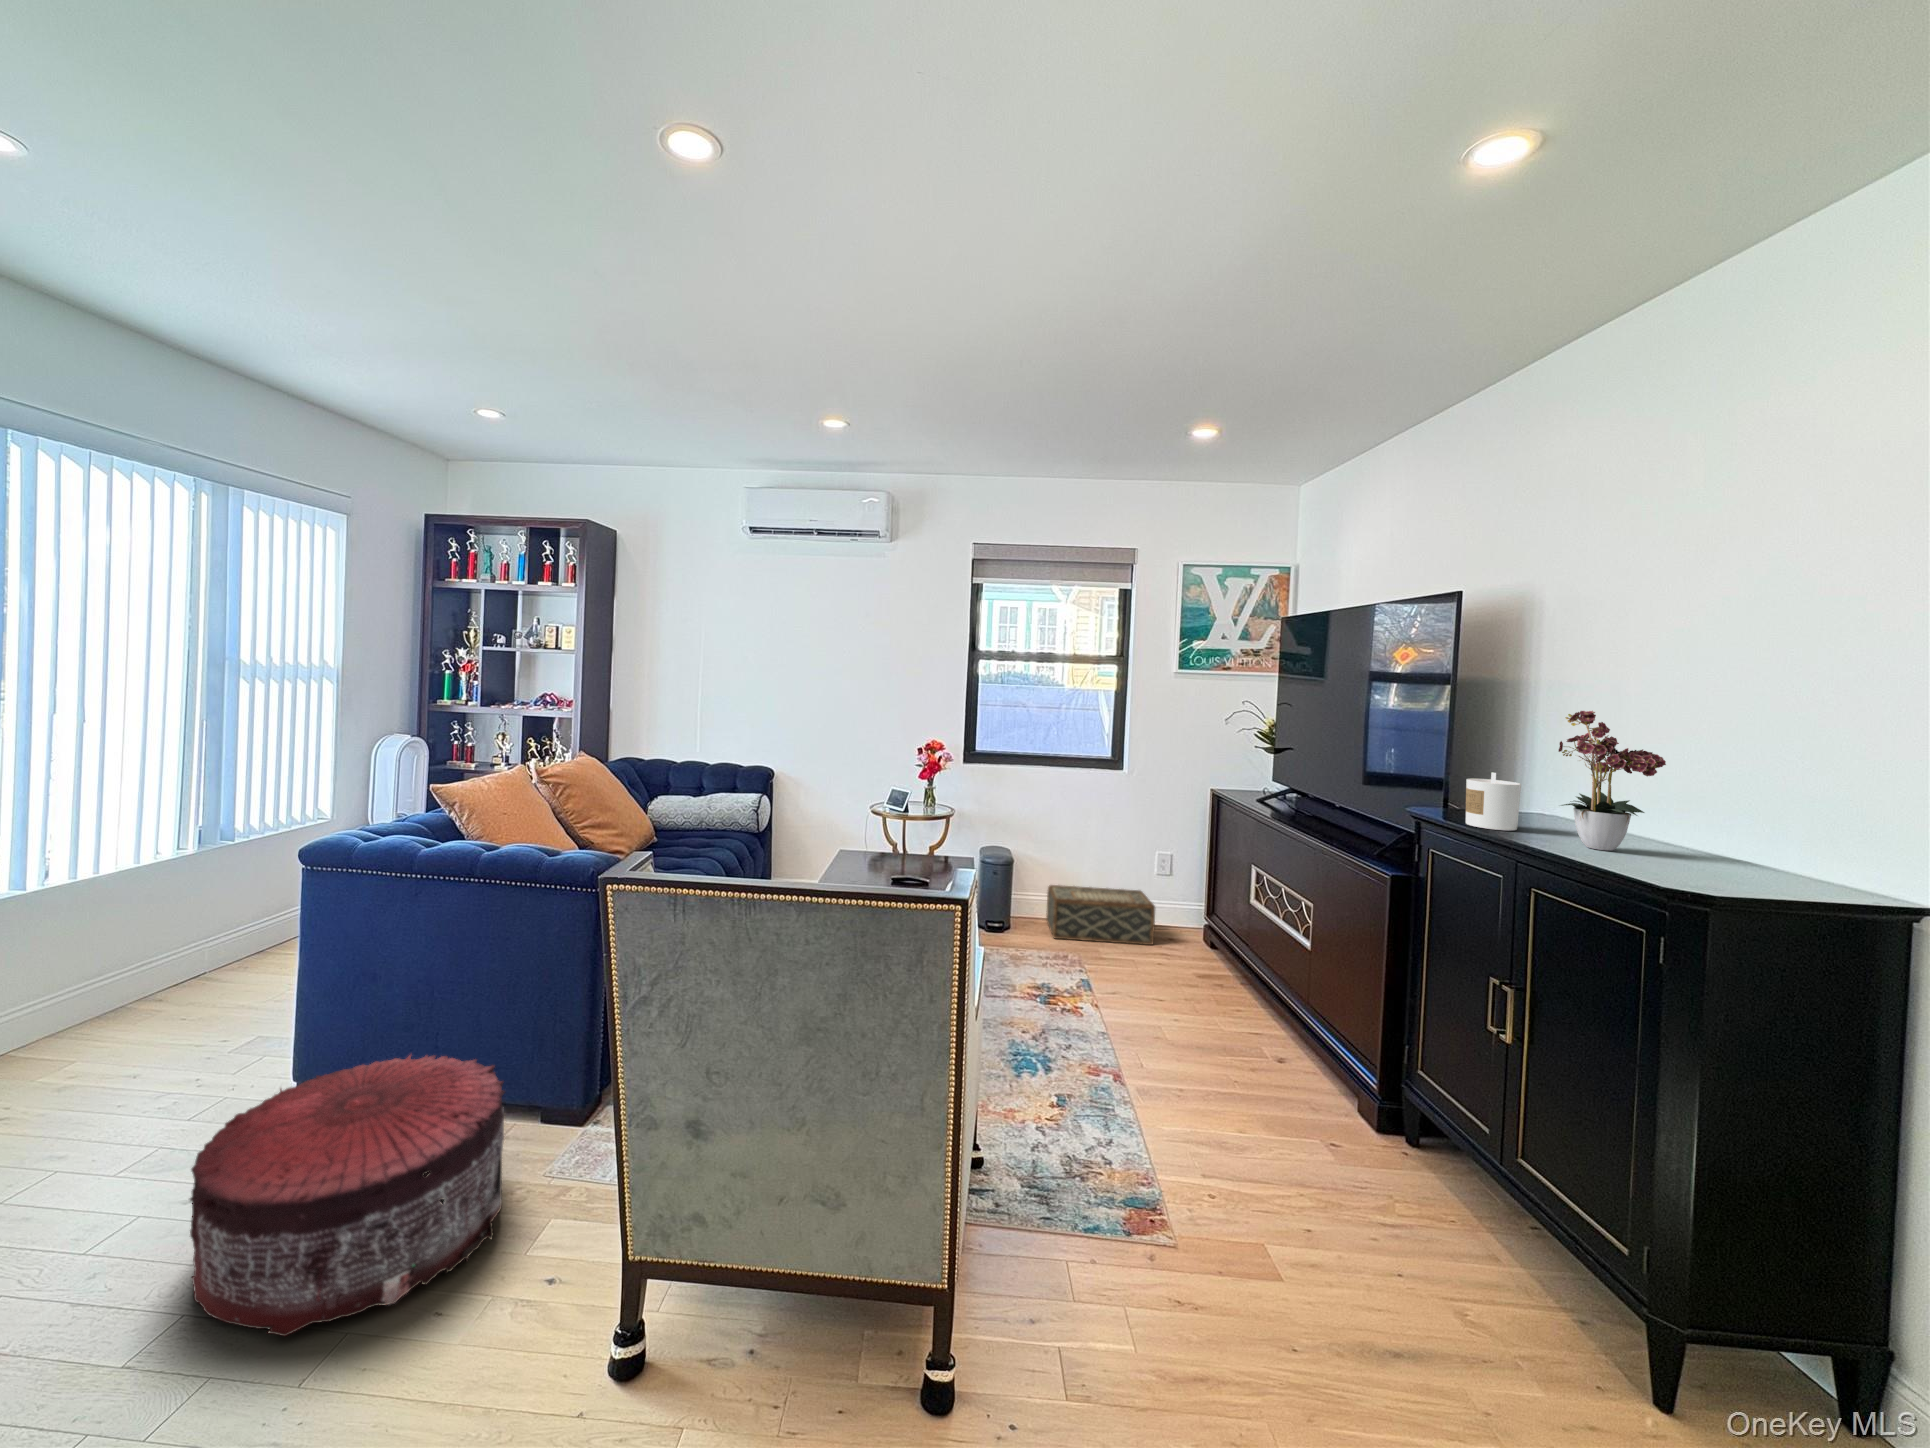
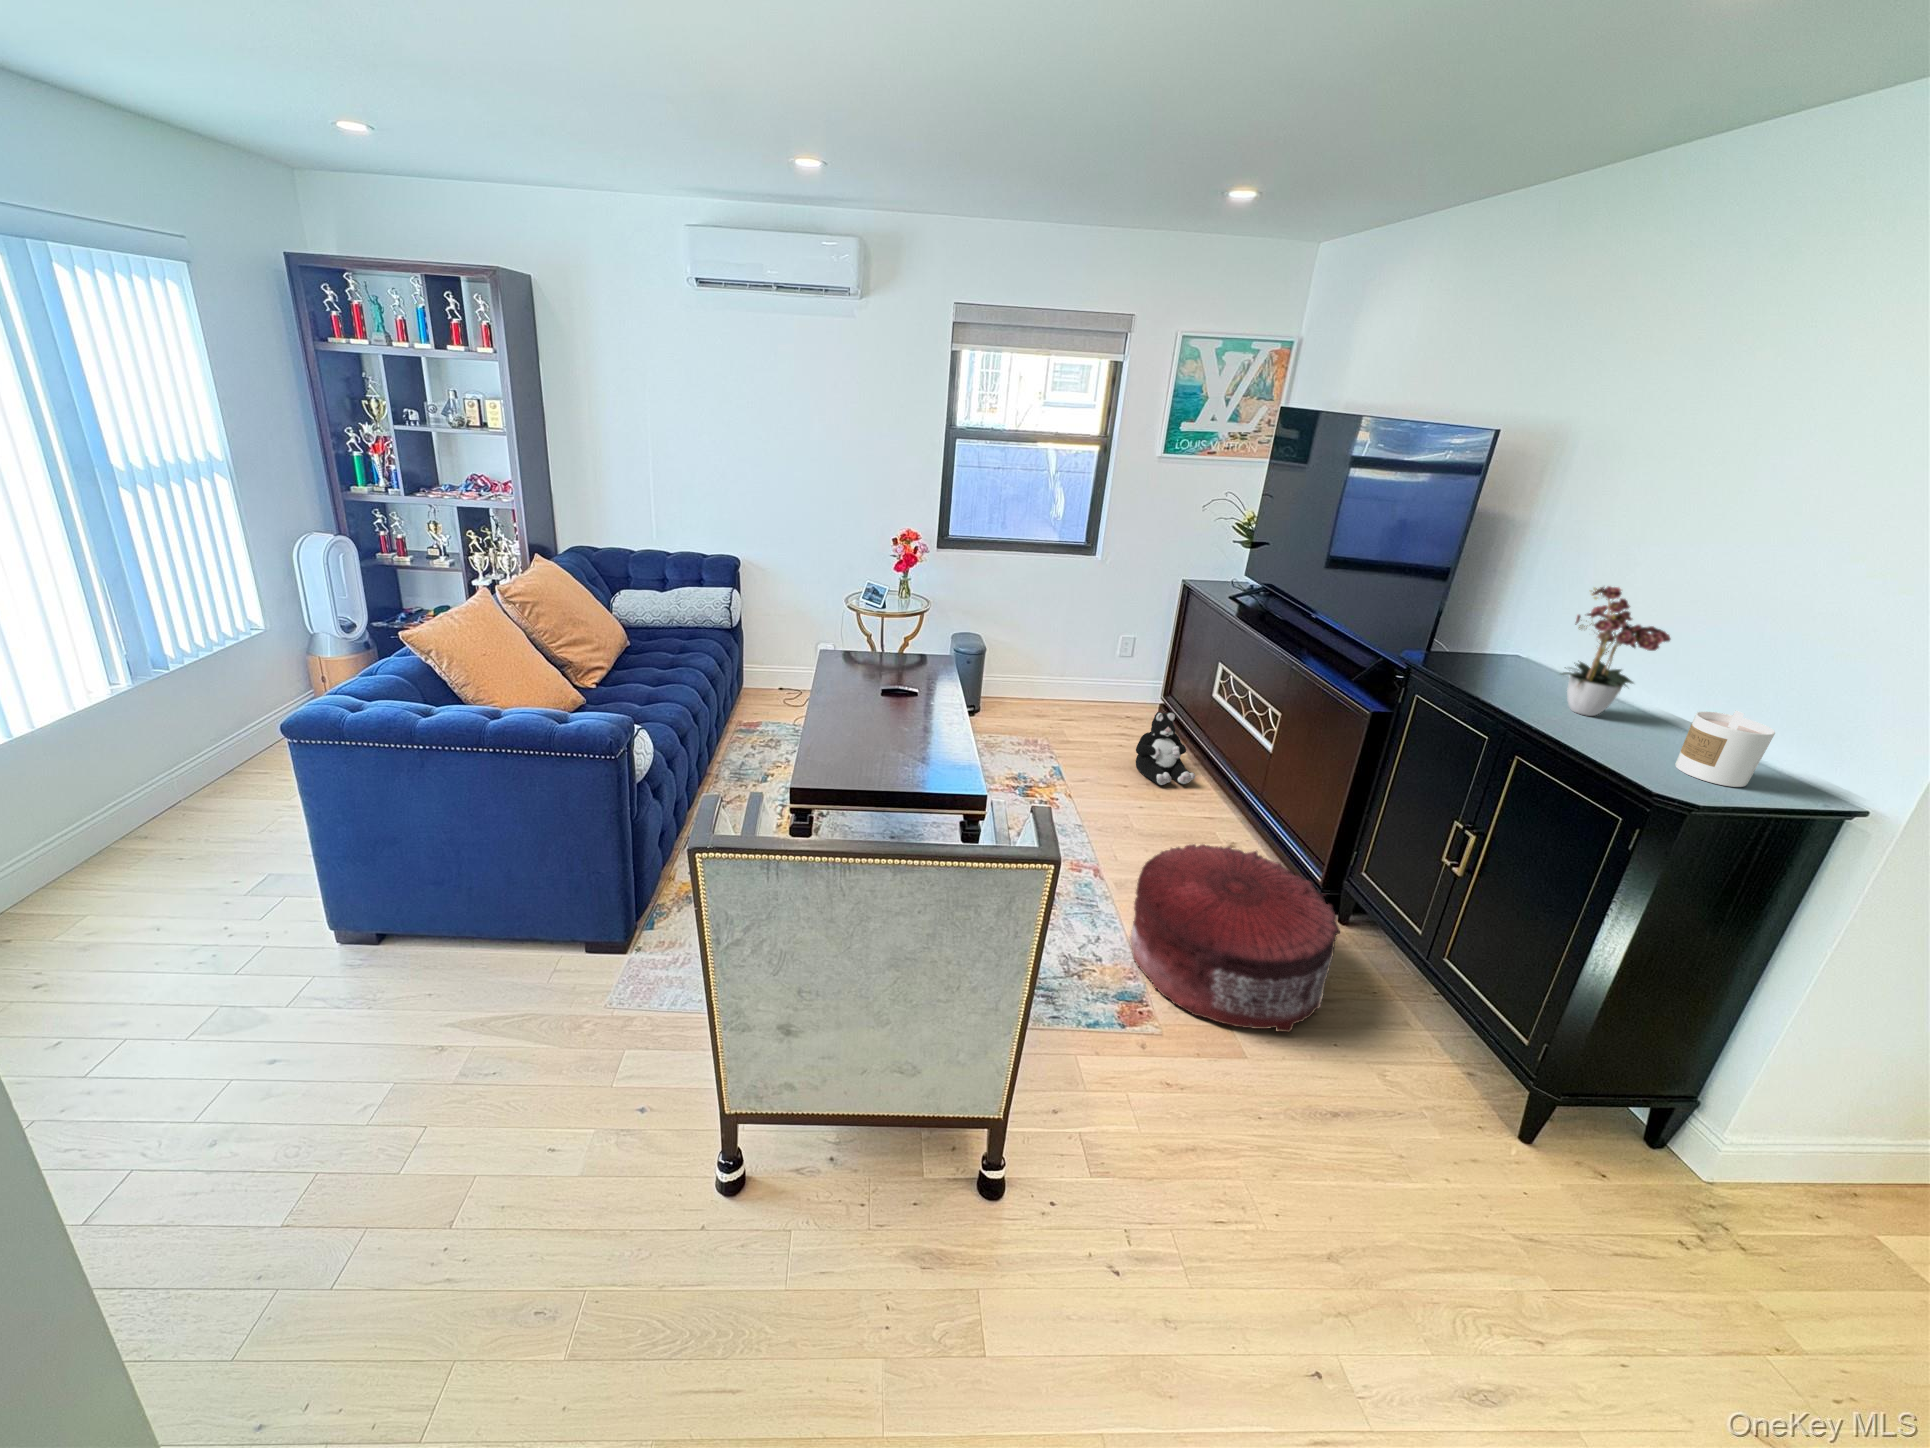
candle: present [1466,772,1521,831] -> present [1675,711,1775,787]
woven basket: present [1046,885,1155,945] -> none [1012,667,1117,723]
plush toy: none [1172,919,1240,1001] -> present [1136,712,1195,785]
pouf: present [190,1055,505,1336] -> present [1130,844,1340,1032]

